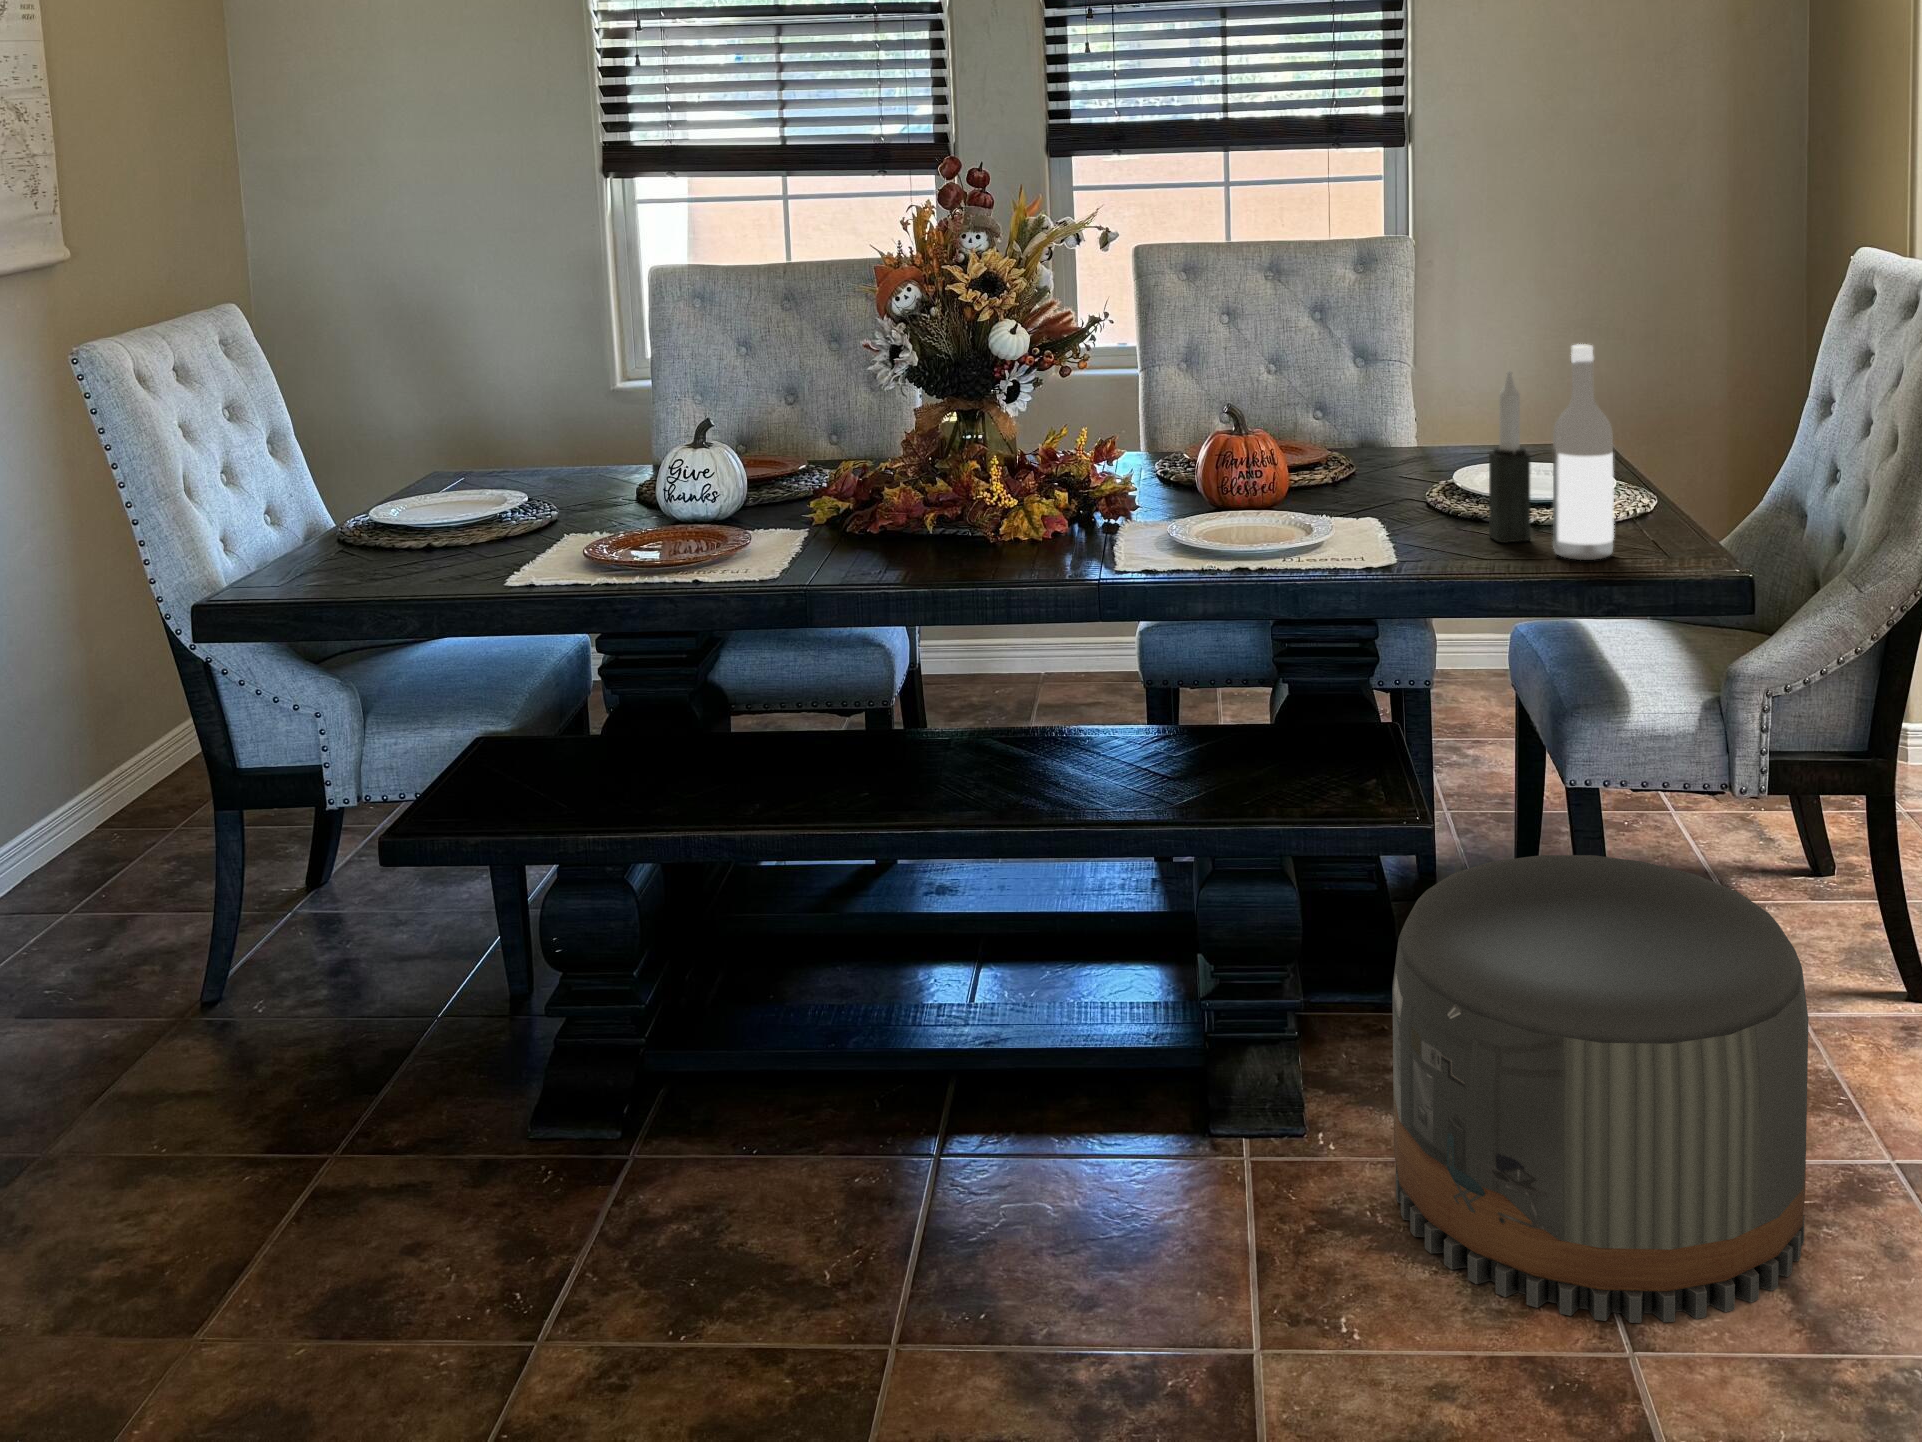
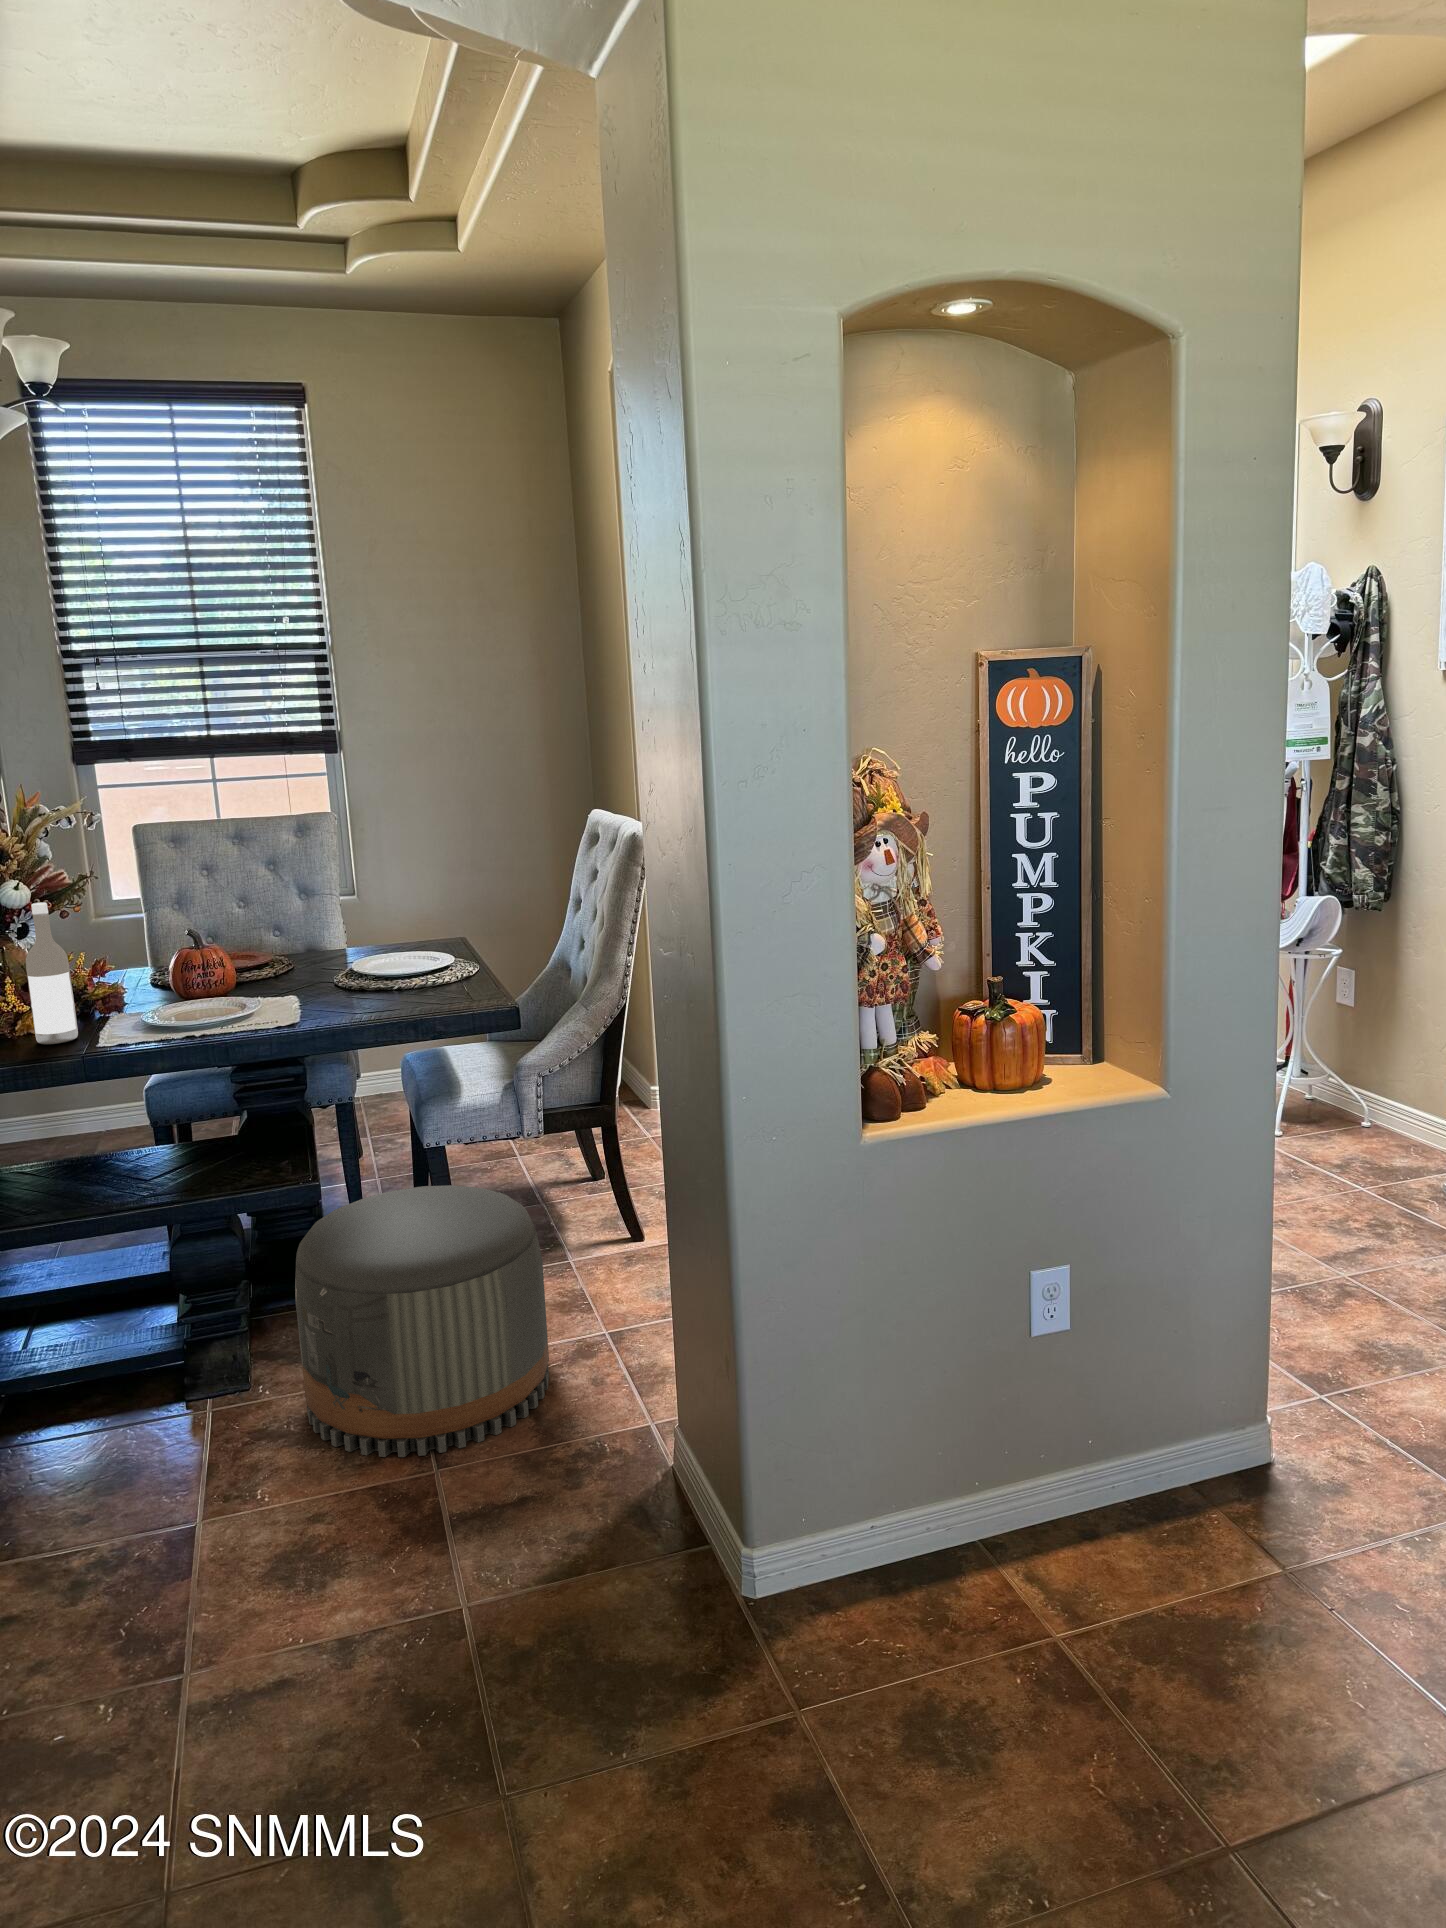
wine bottle: present [1553,344,1614,560] -> present [26,903,78,1044]
candle: present [1489,371,1530,543] -> none [354,894,384,1002]

